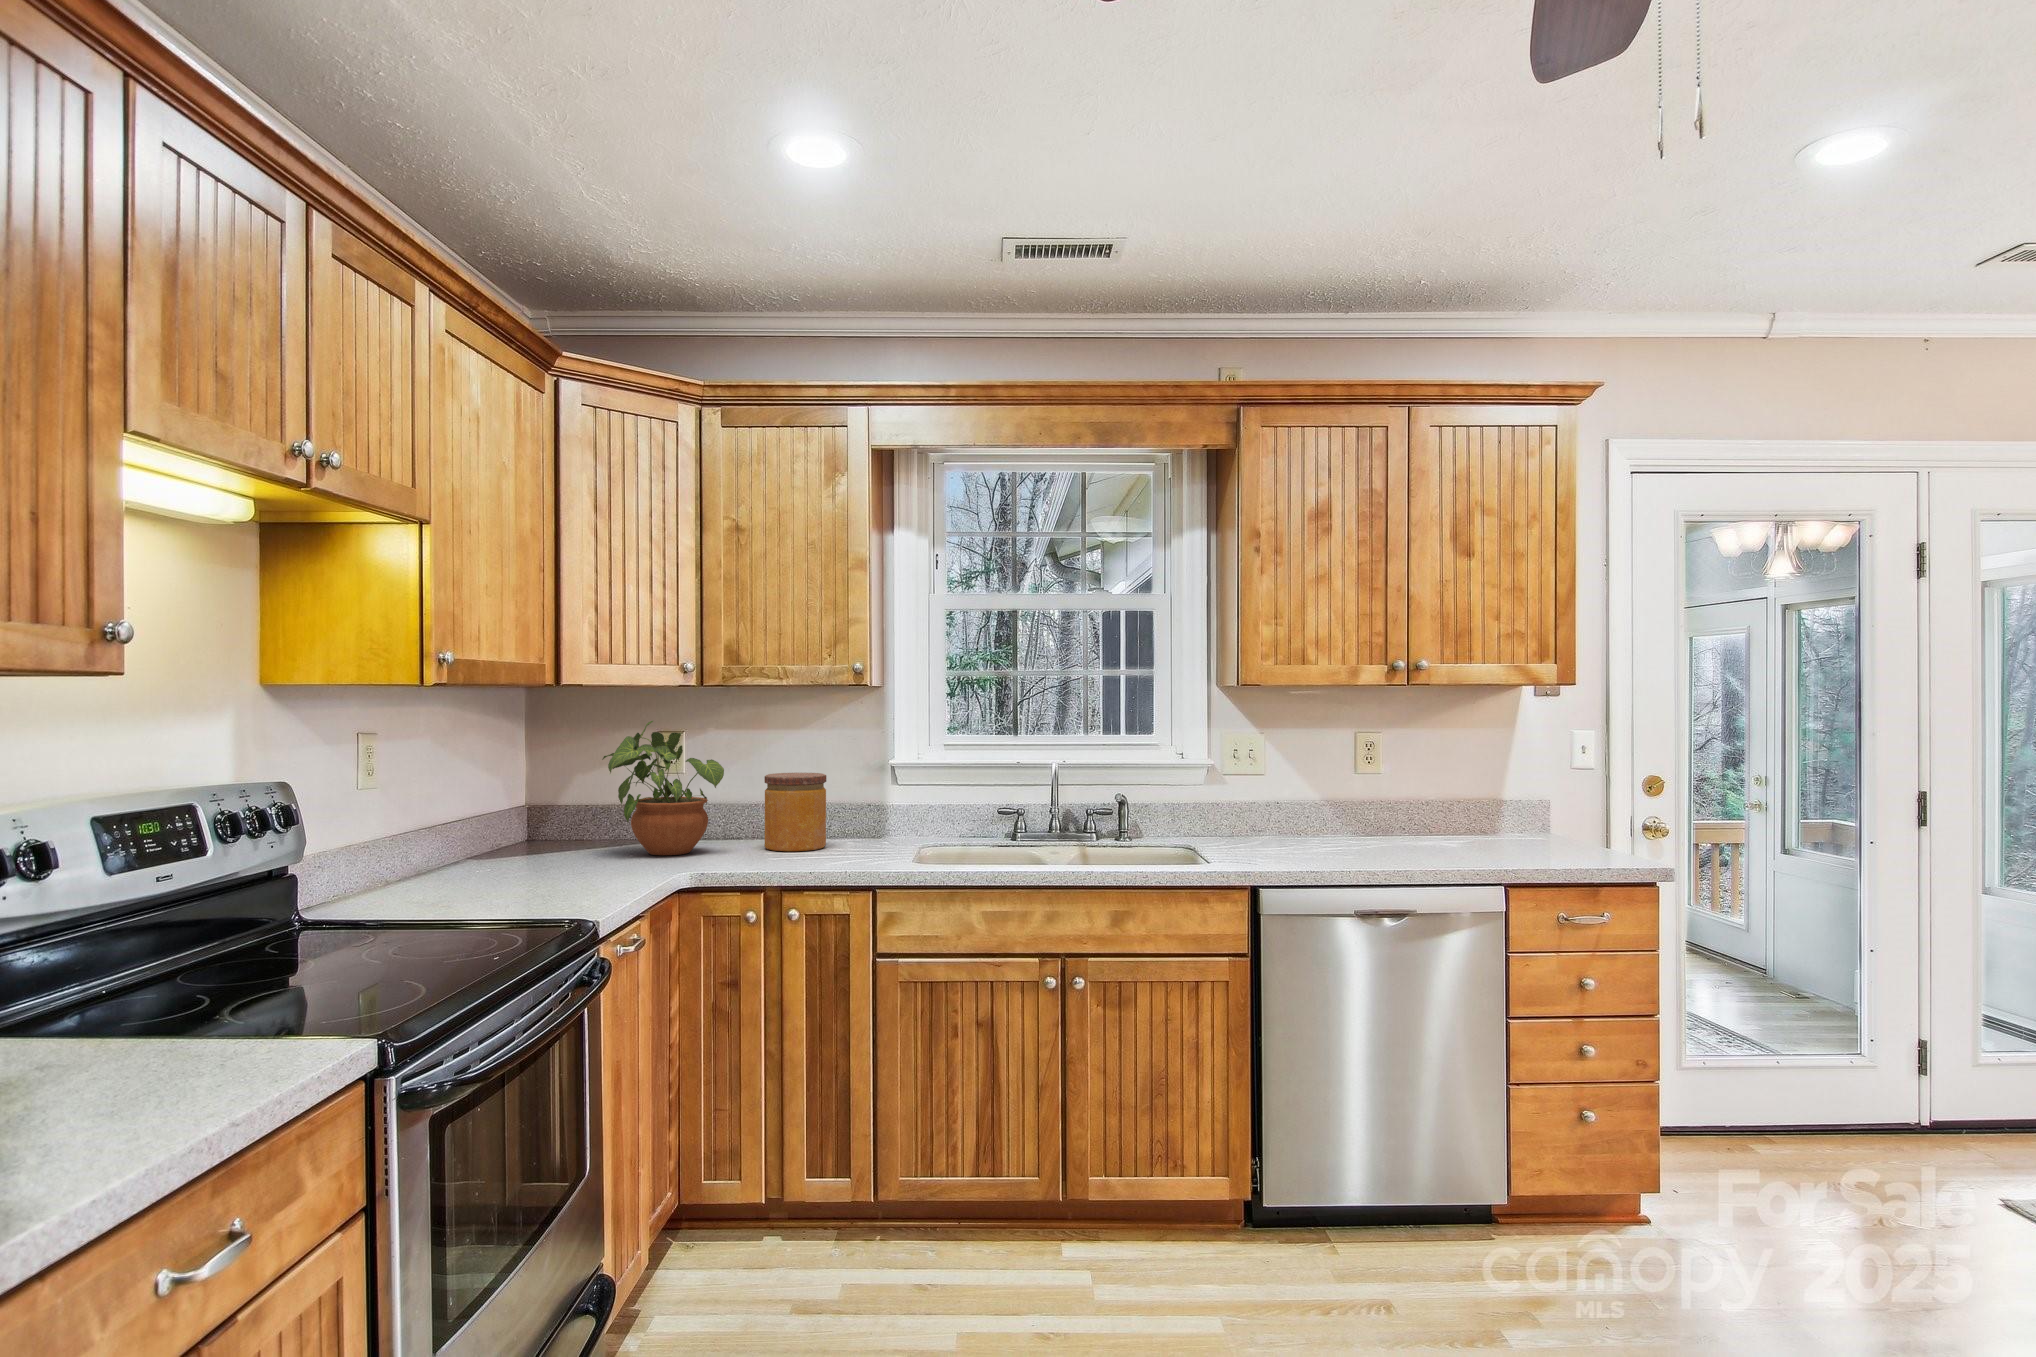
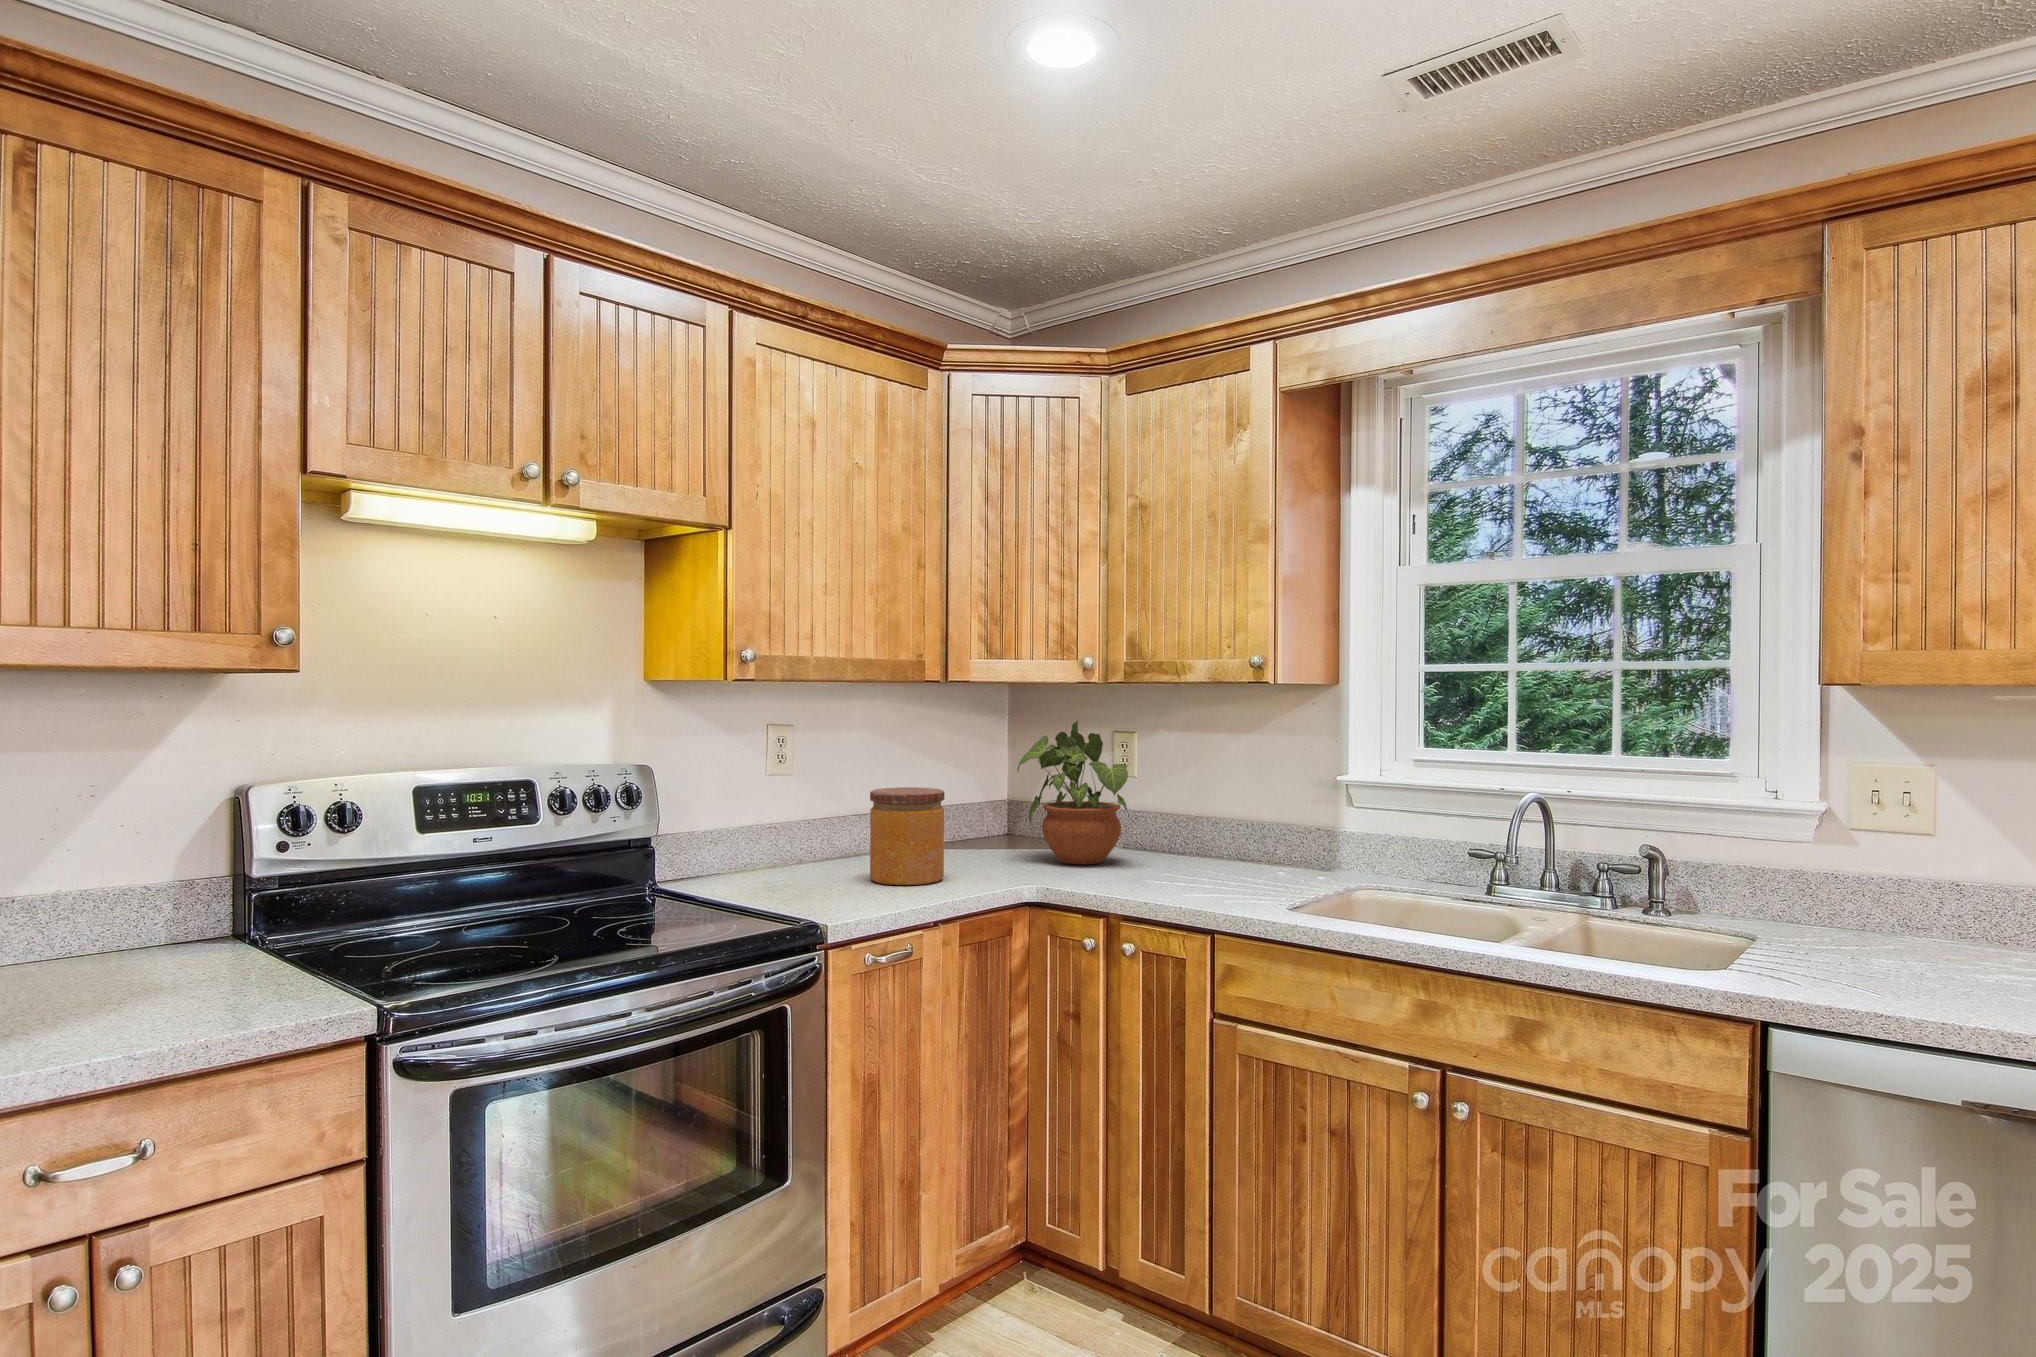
jar: present [765,773,826,851] -> present [870,787,944,885]

